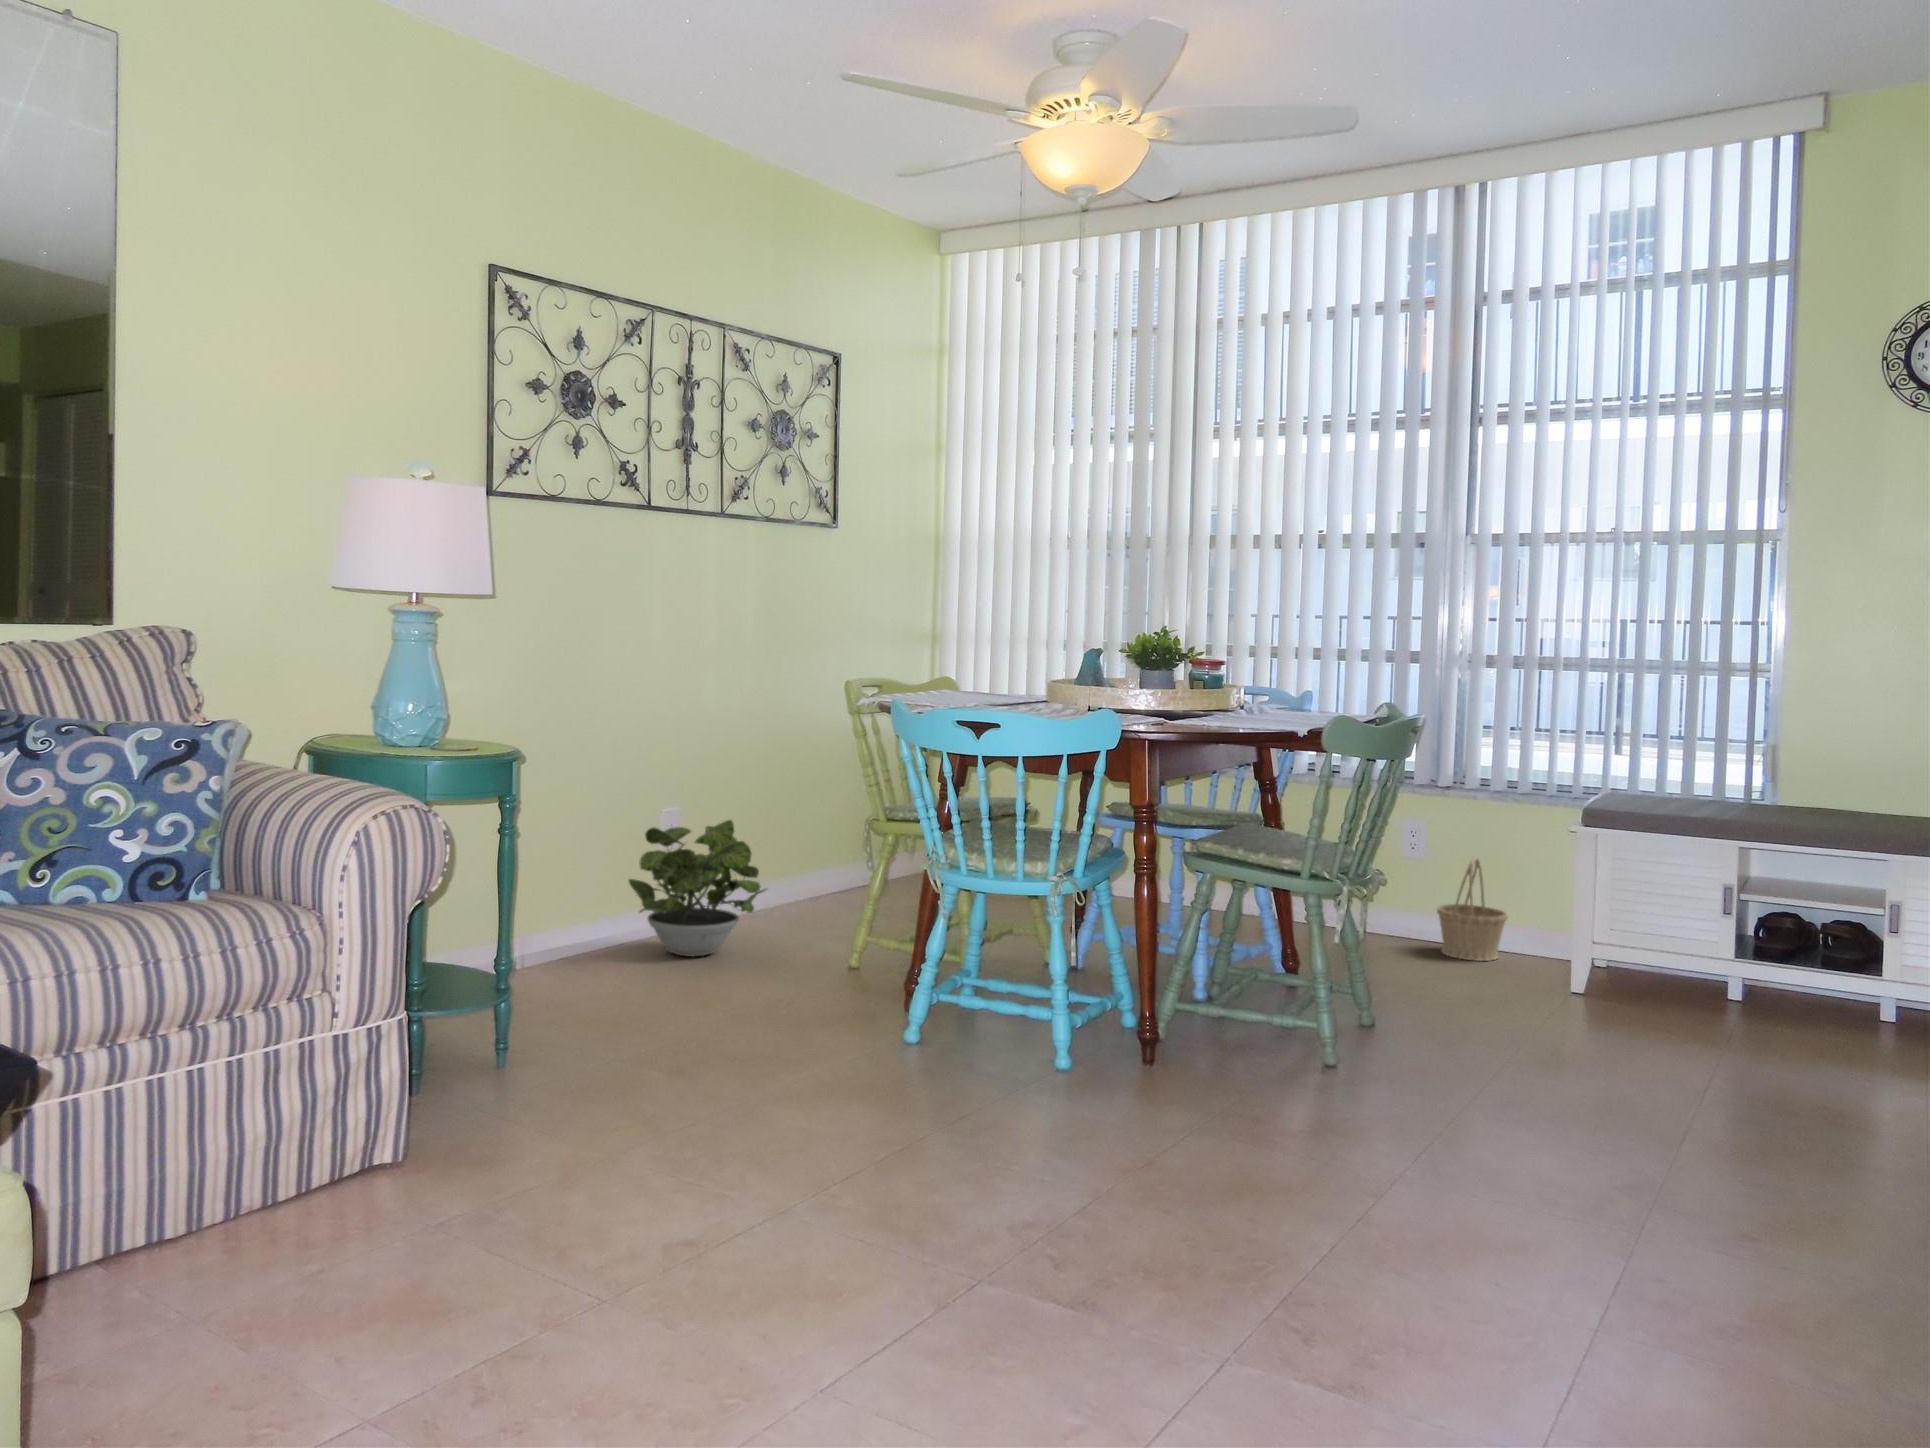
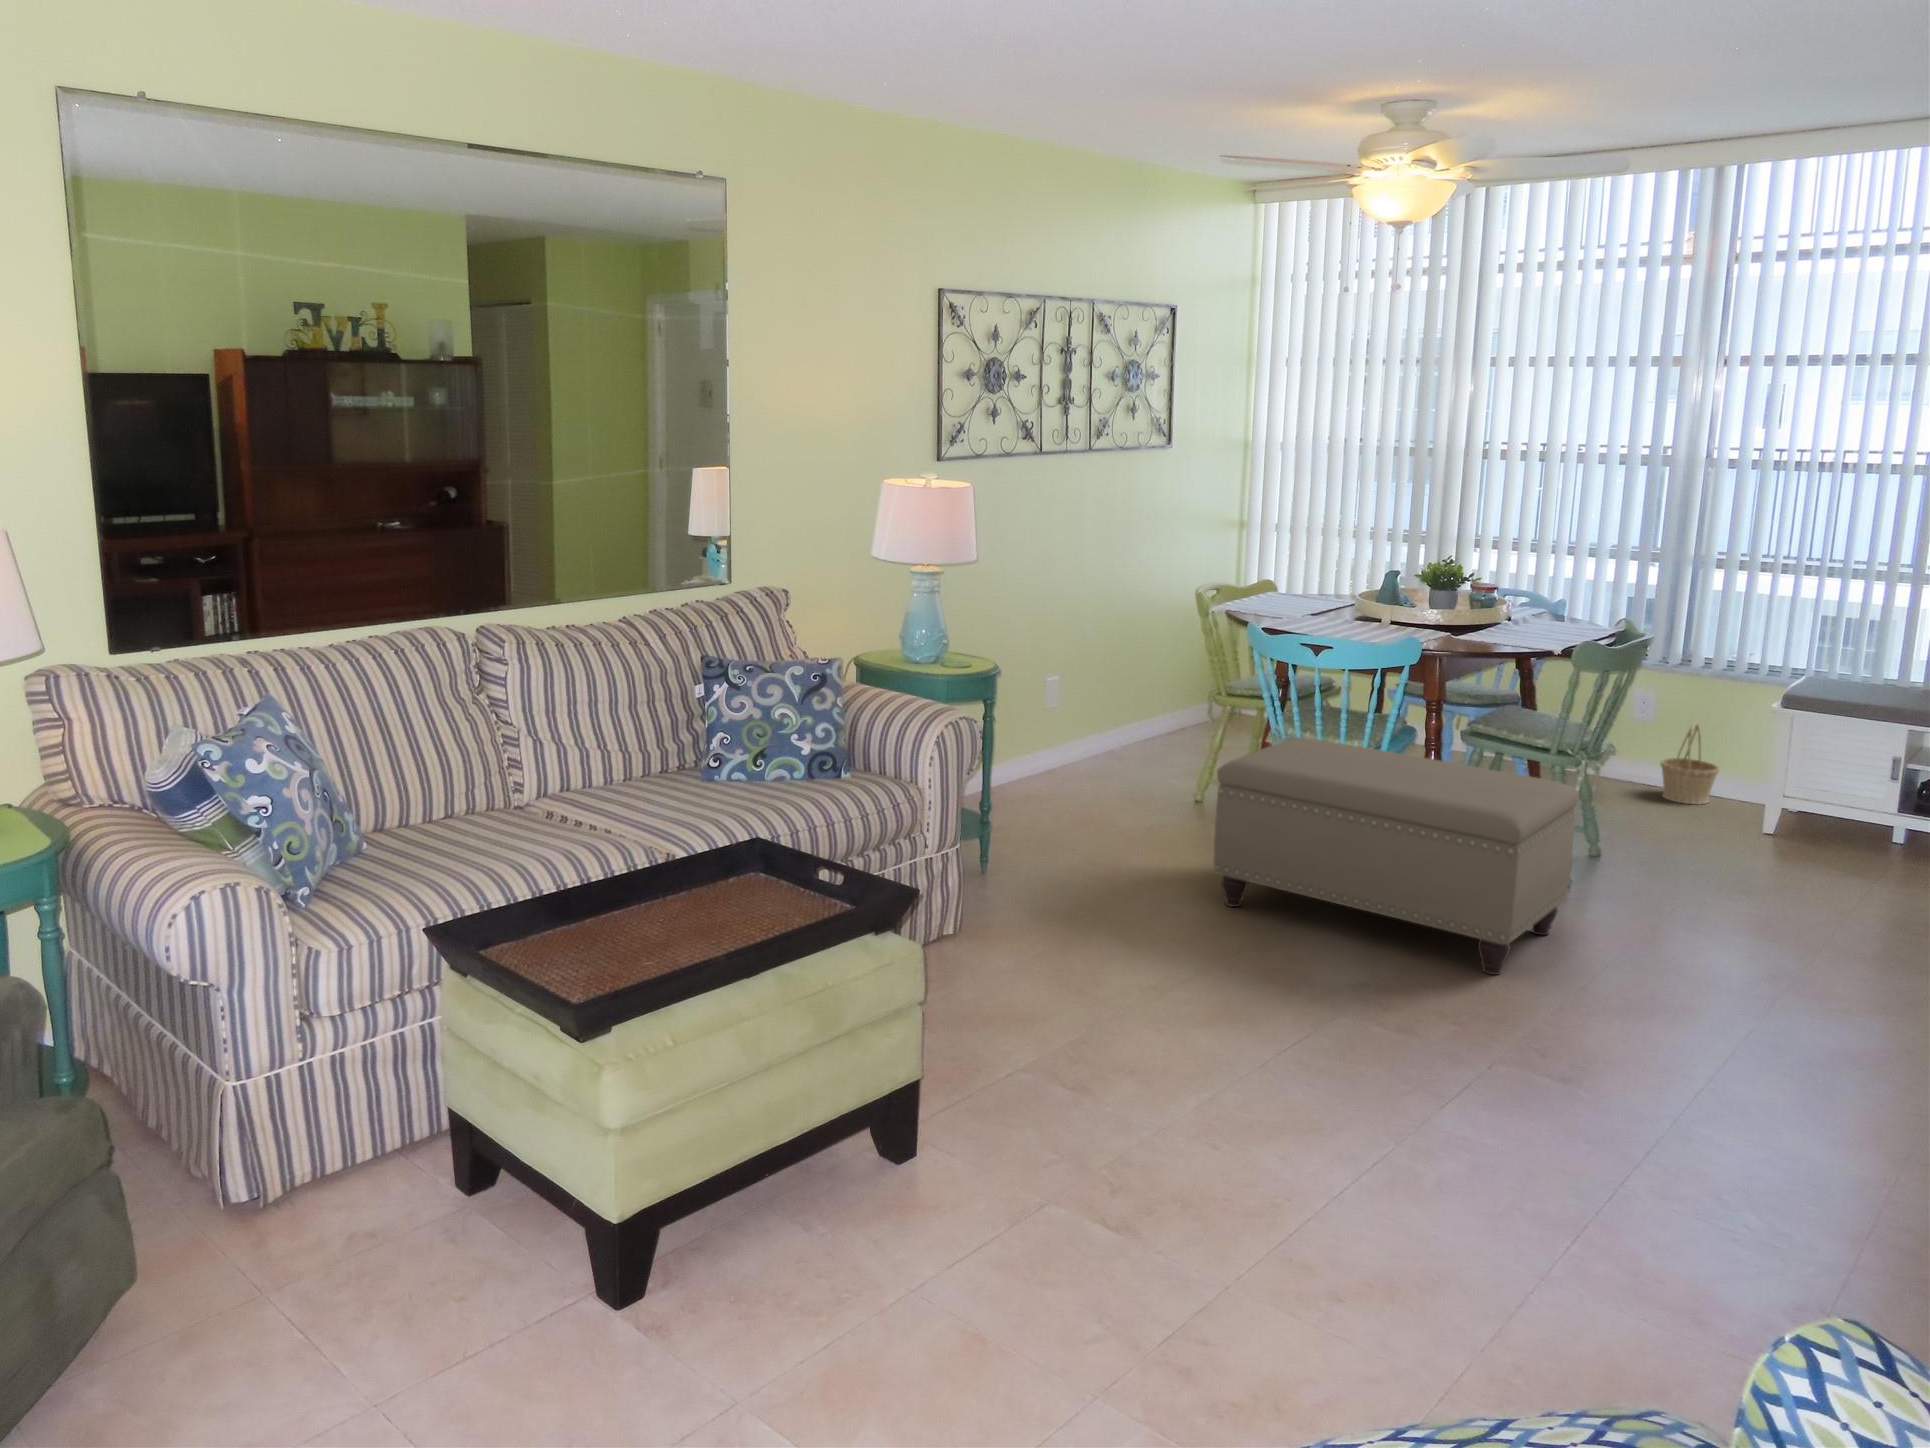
potted plant: present [629,820,766,957] -> none [1029,694,1134,791]
ottoman: none [827,857,1336,1194] -> present [1214,737,1579,975]

